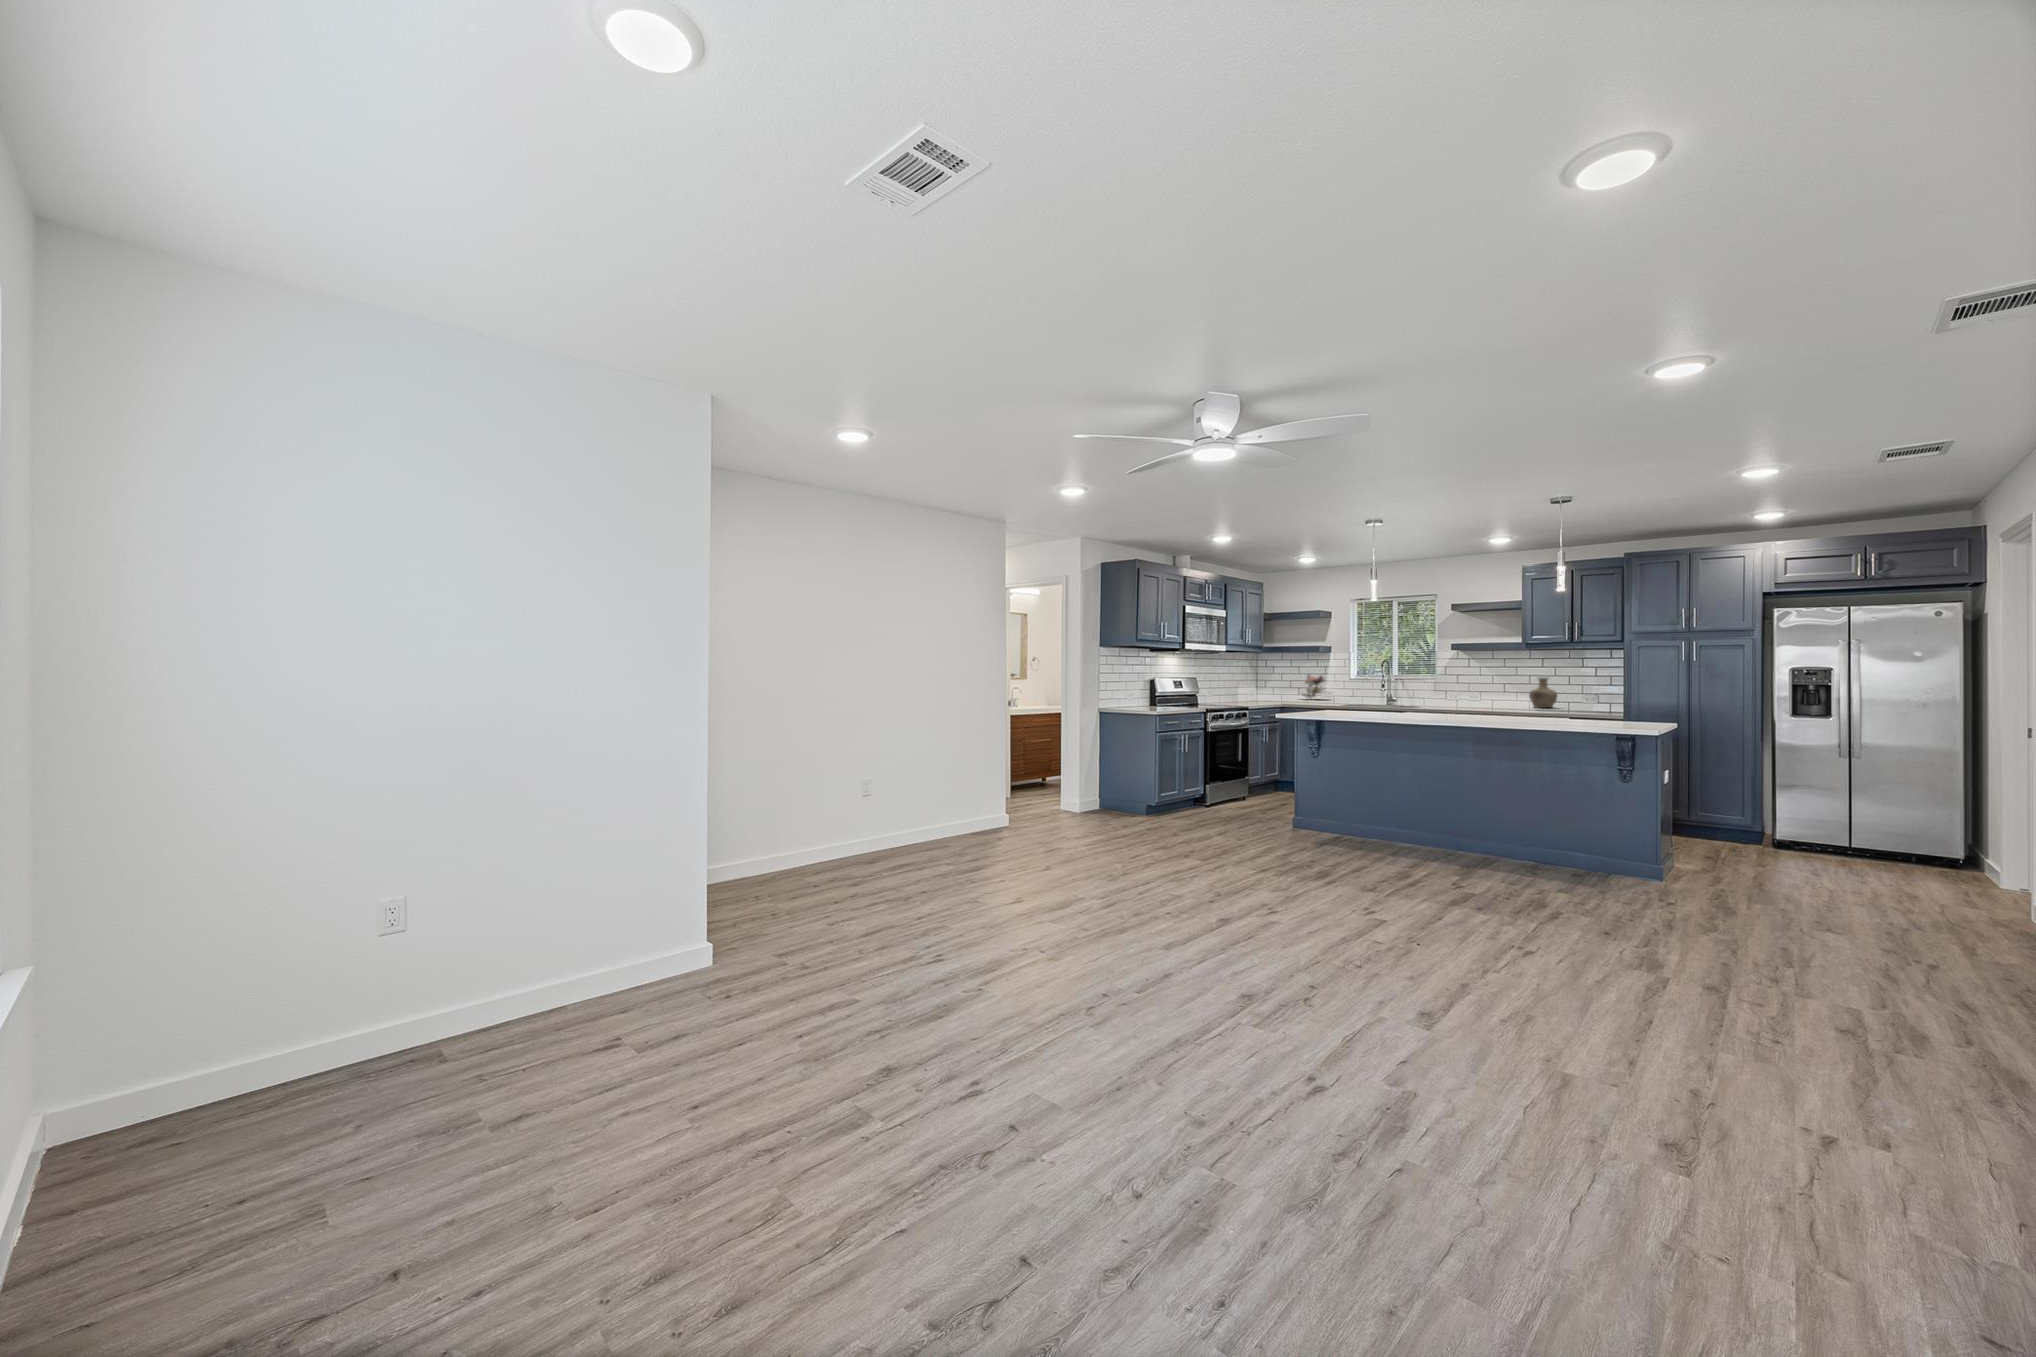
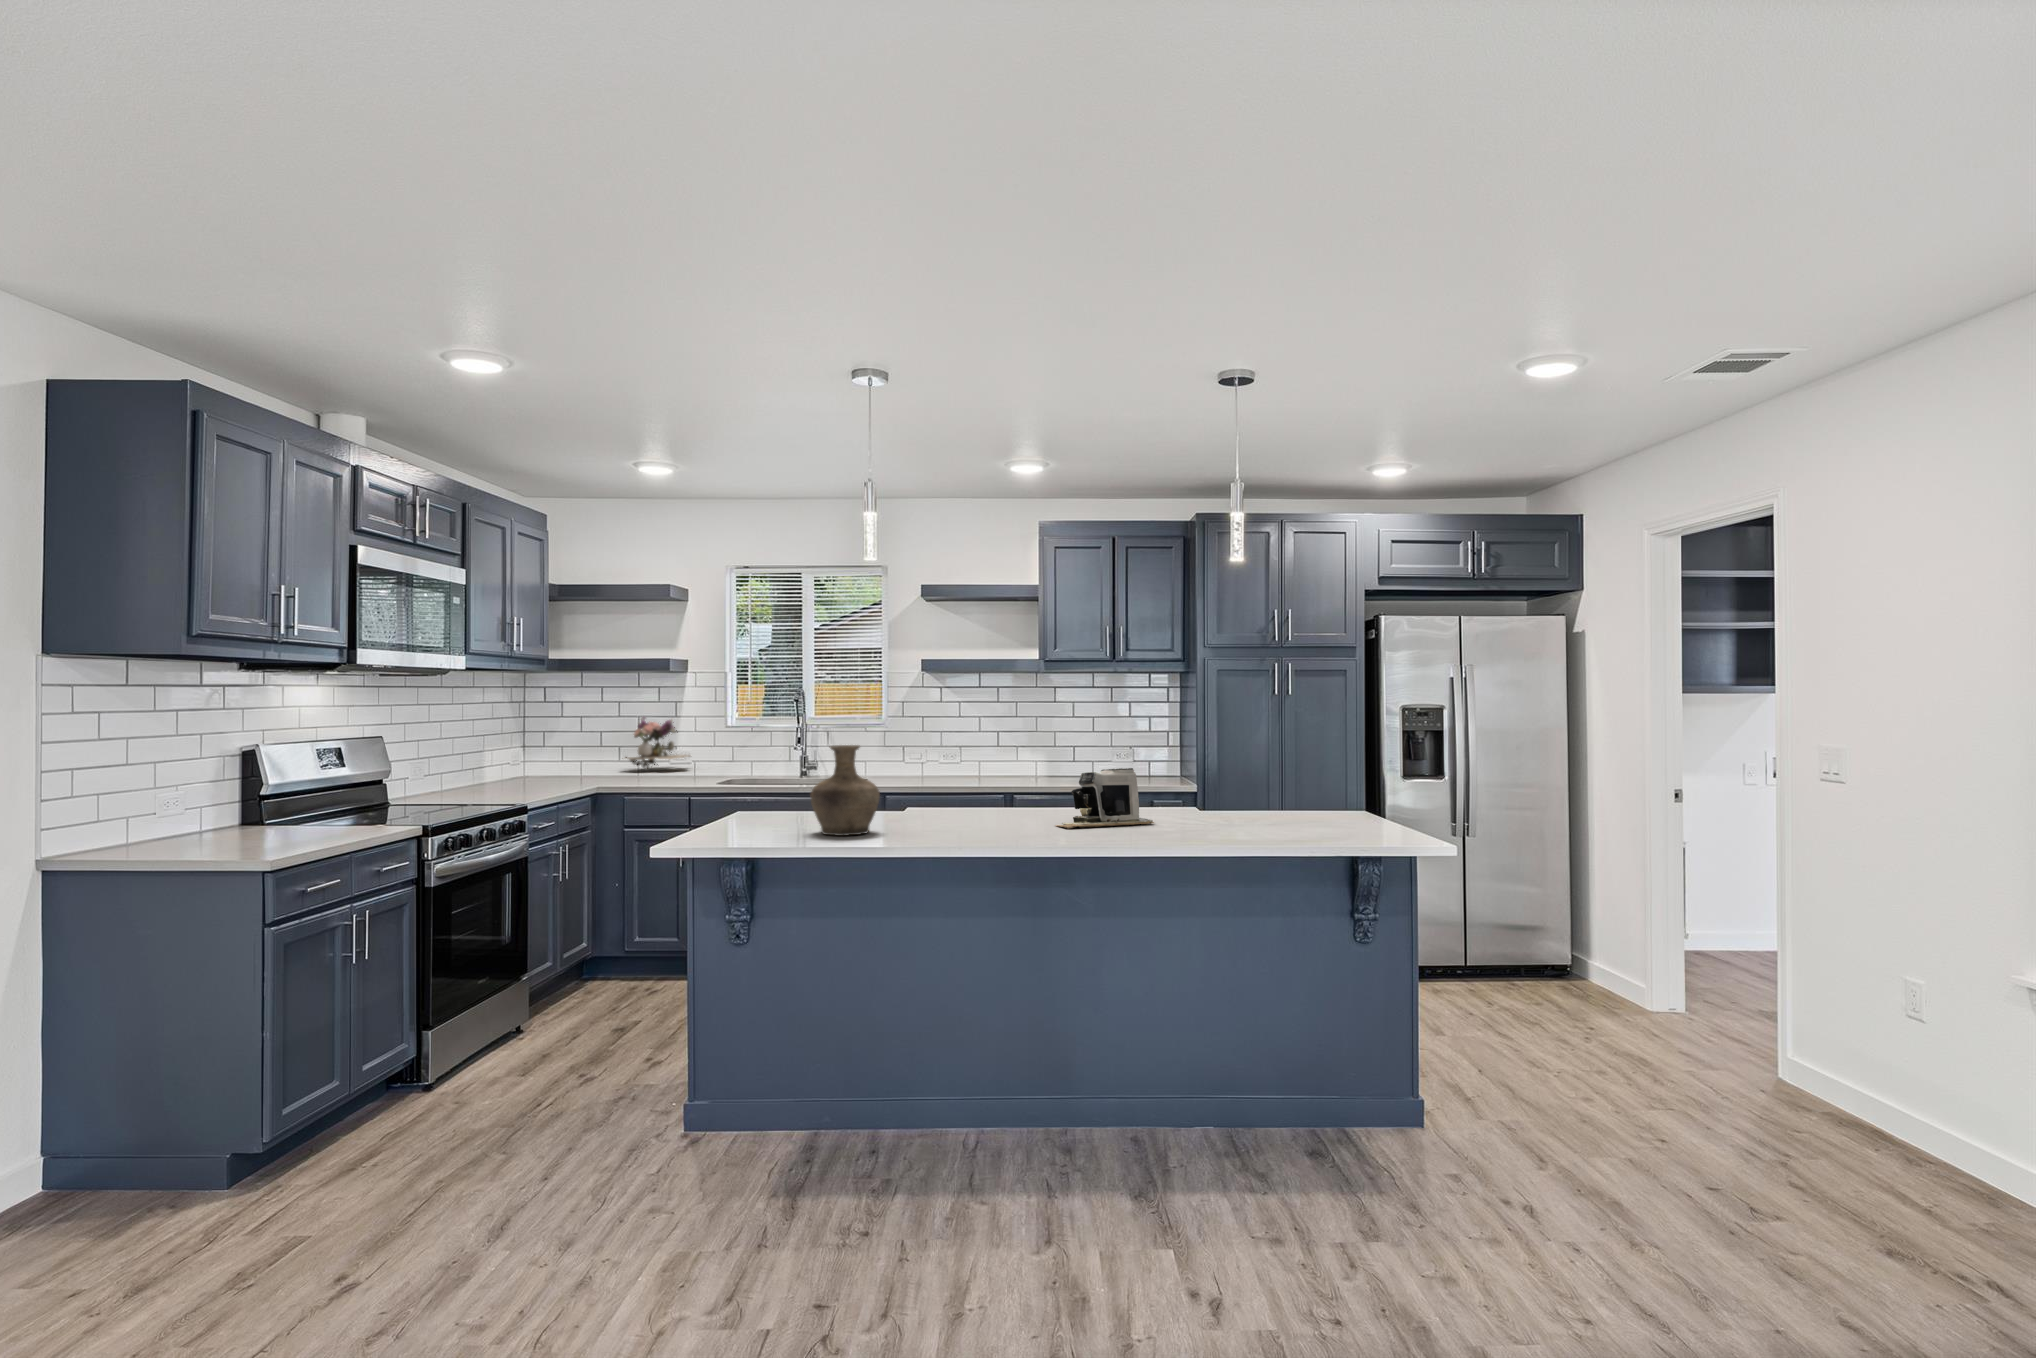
vase: present [1529,678,1557,708] -> present [810,745,880,836]
coffee maker: none [1460,695,1515,721] -> present [1056,768,1154,829]

